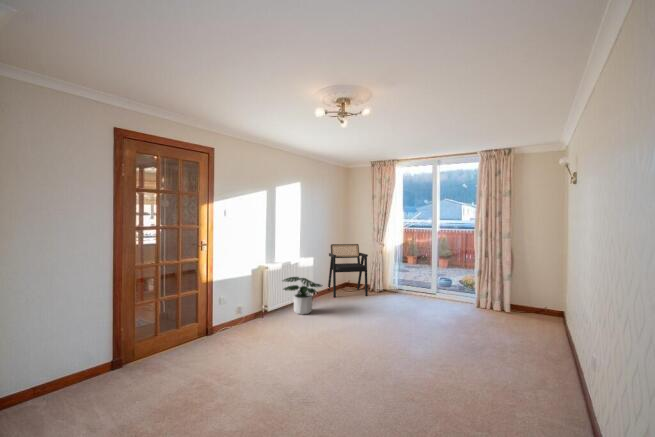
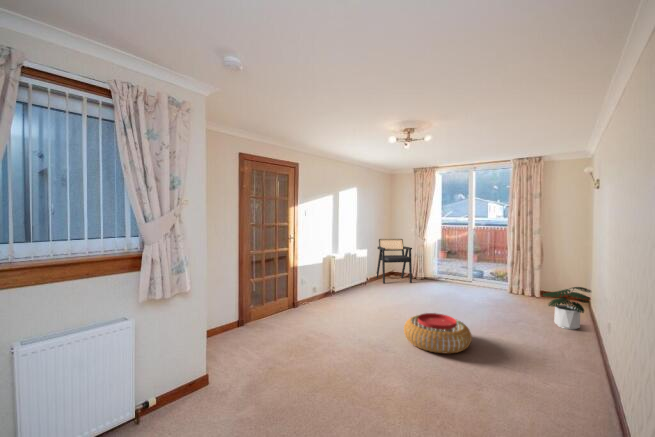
potted plant: present [283,277,323,314] -> present [543,287,591,330]
pouf: none [335,344,422,405] -> present [404,313,472,354]

